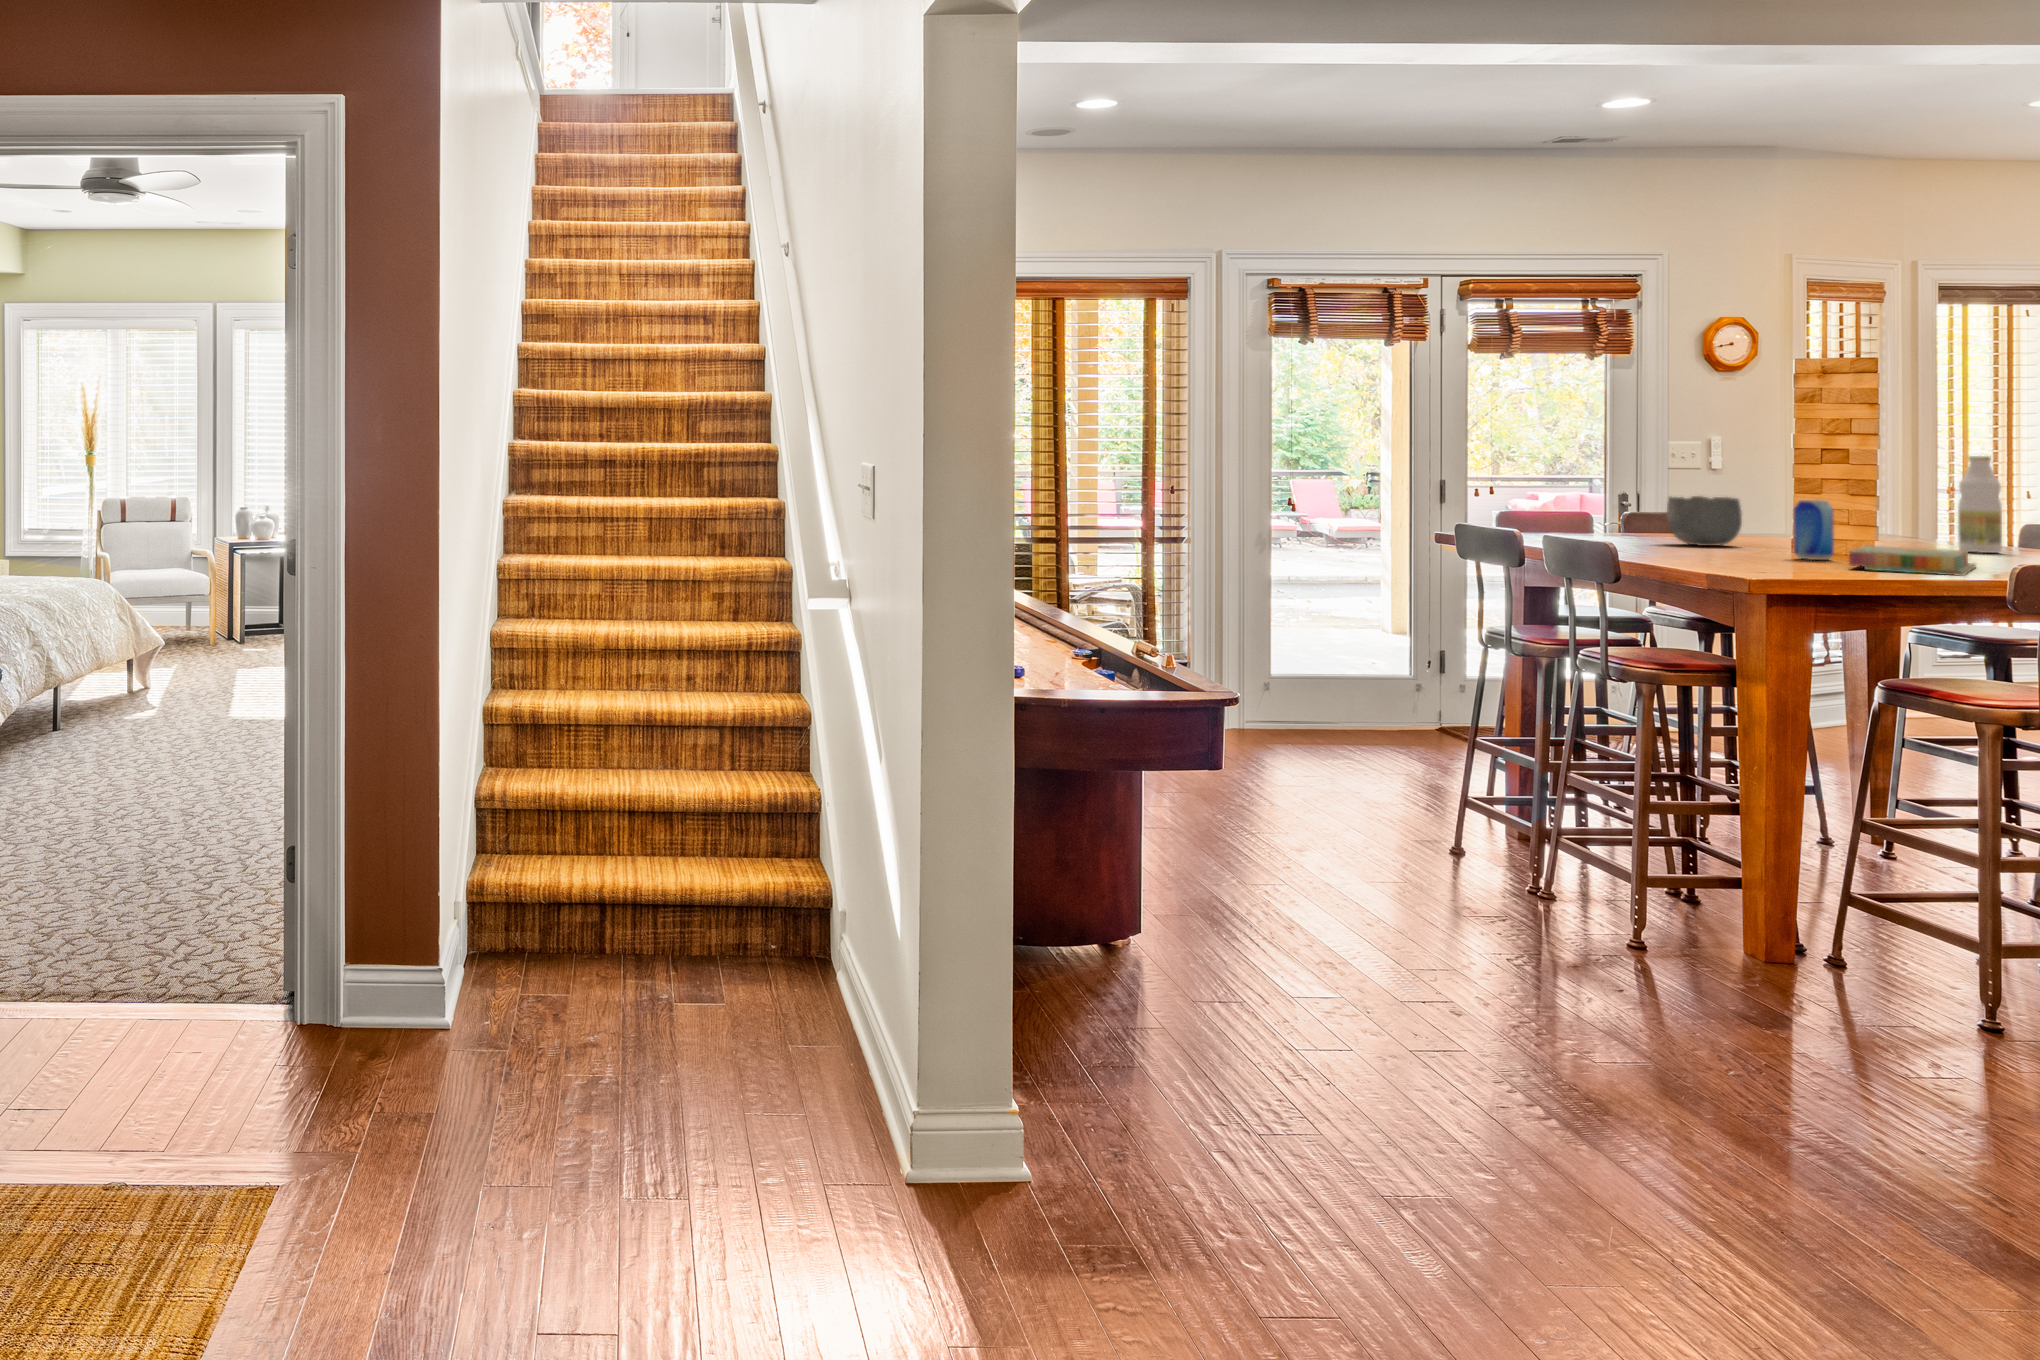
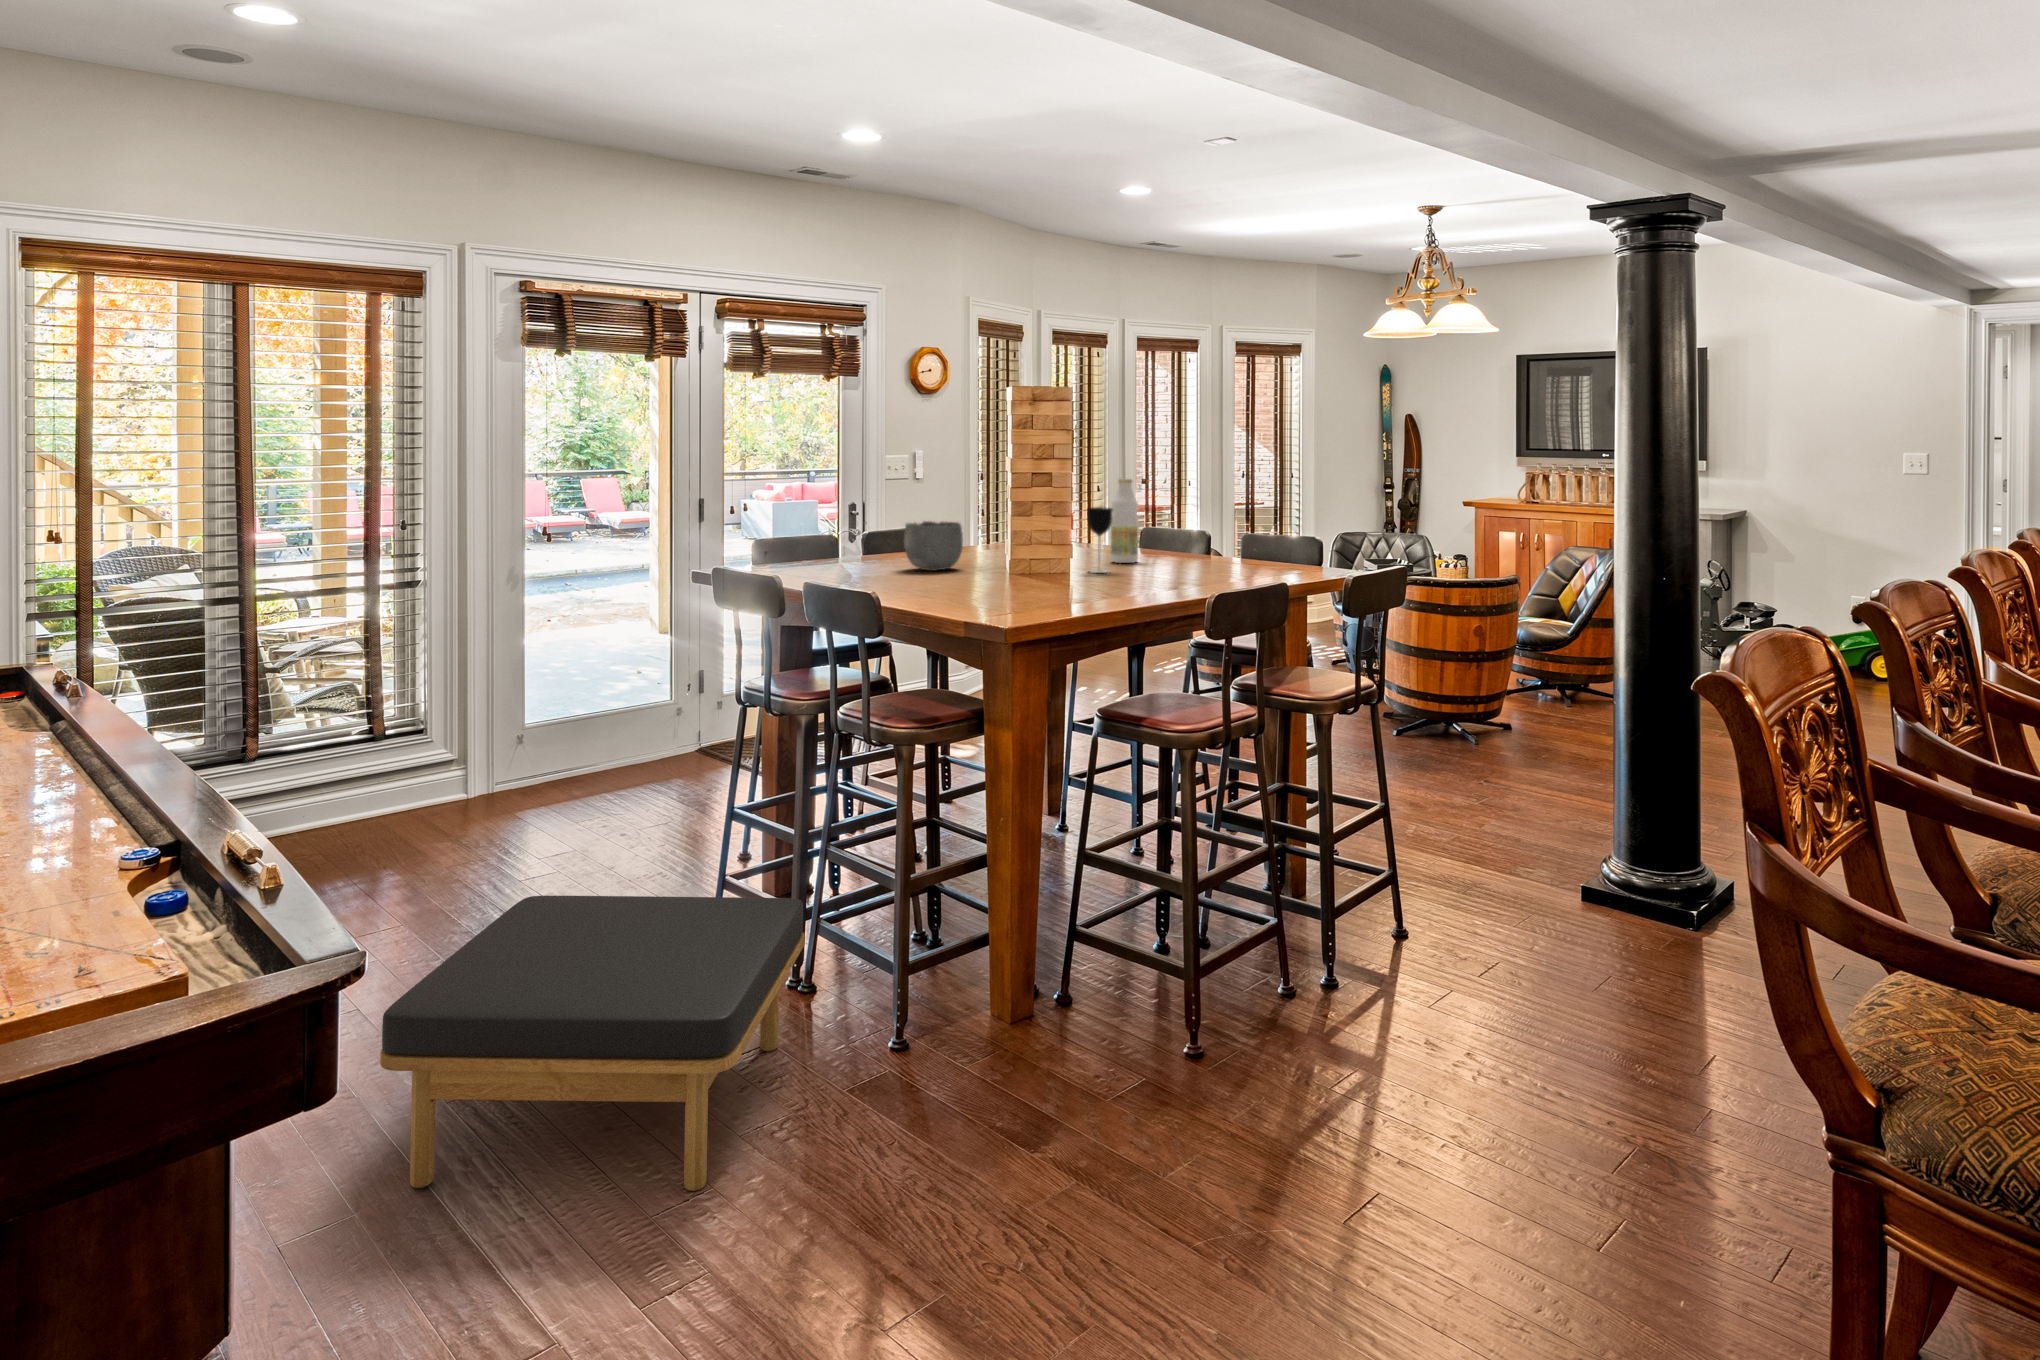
wine glass: none [1909,484,1947,557] -> present [1087,507,1113,573]
beer can: present [1794,500,1834,560] -> none [1014,529,1044,588]
board game: present [1849,546,1976,576] -> none [1067,573,1150,603]
ottoman: none [1190,761,1536,977] -> present [380,895,805,1191]

